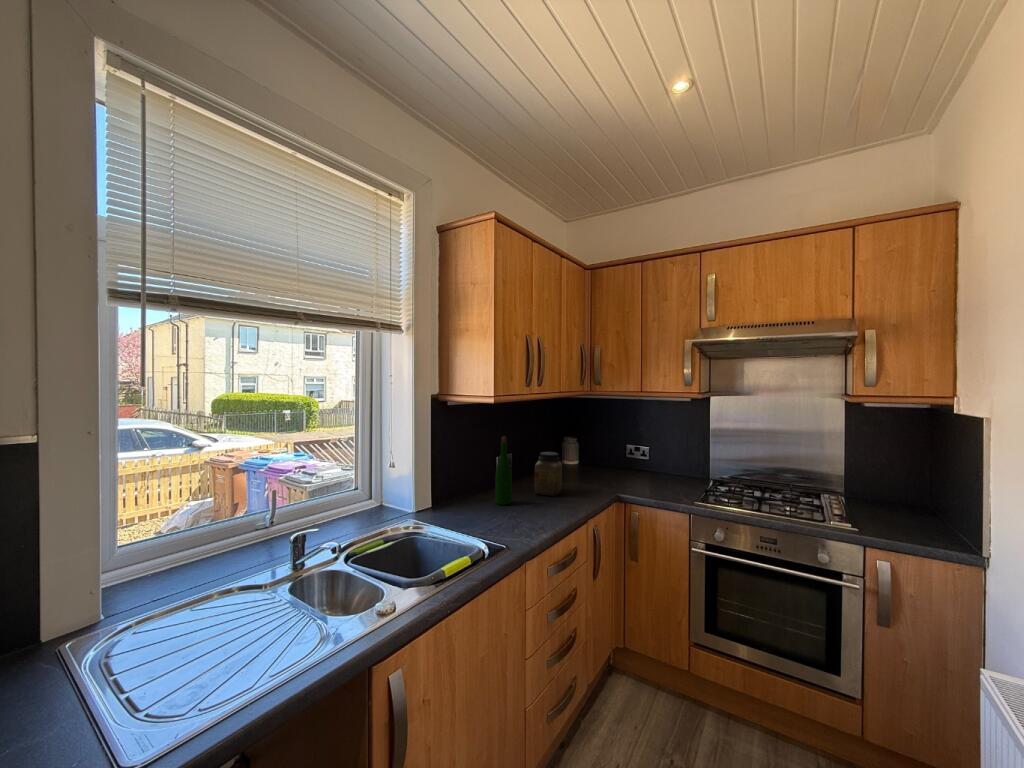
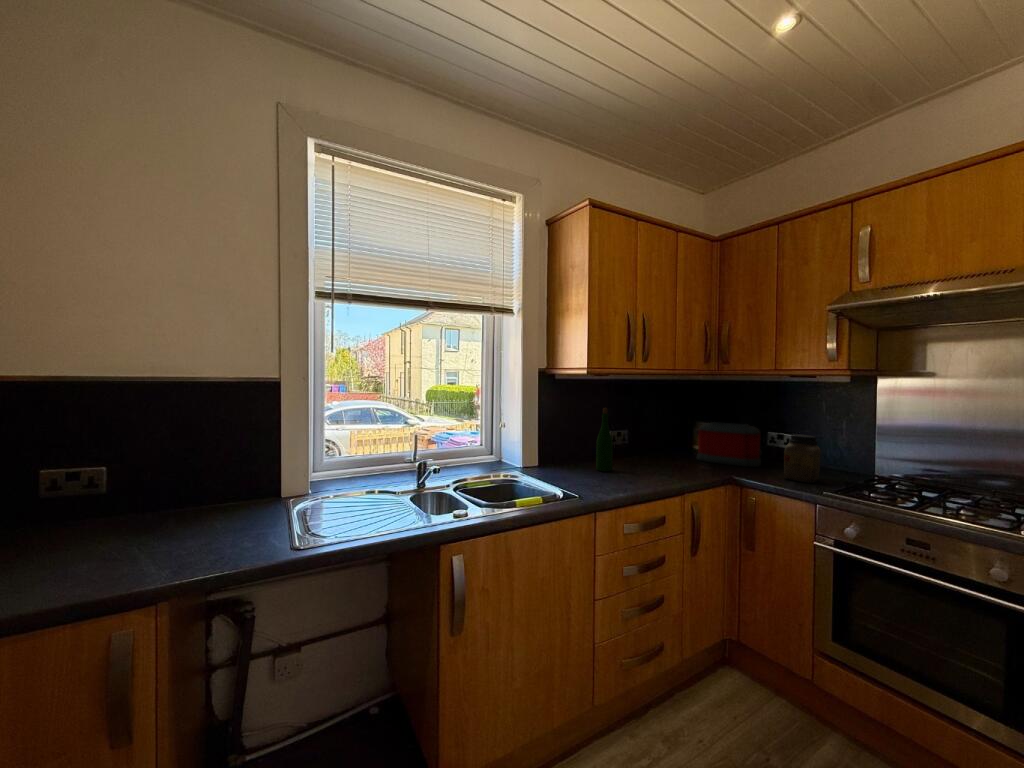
toaster: none [572,440,629,481] -> present [696,422,762,467]
jar: present [535,452,562,496] -> present [784,434,821,483]

